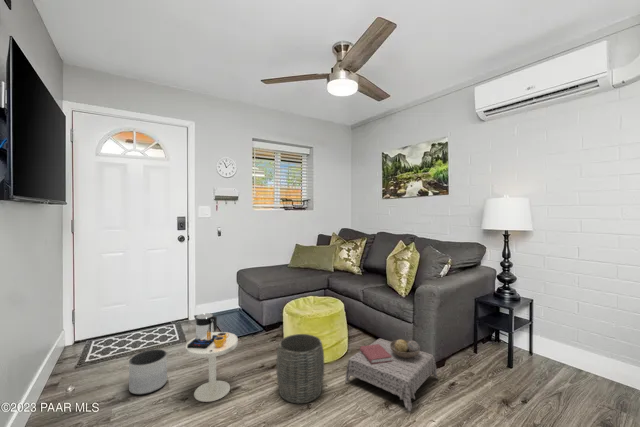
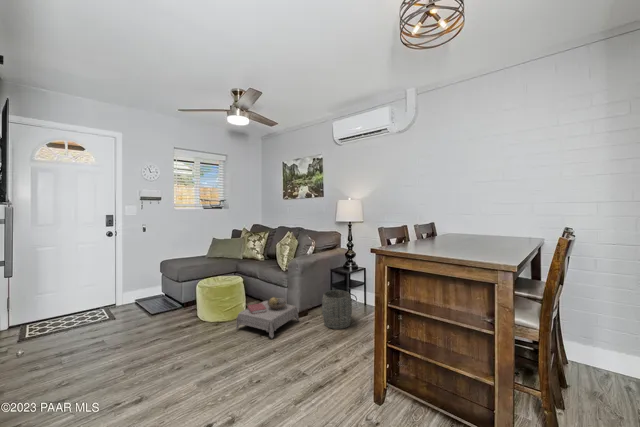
side table: present [186,313,238,402] -> none [115,290,156,350]
woven basket: present [276,334,324,403] -> present [322,290,352,329]
planter: present [129,349,167,395] -> none [68,321,100,352]

